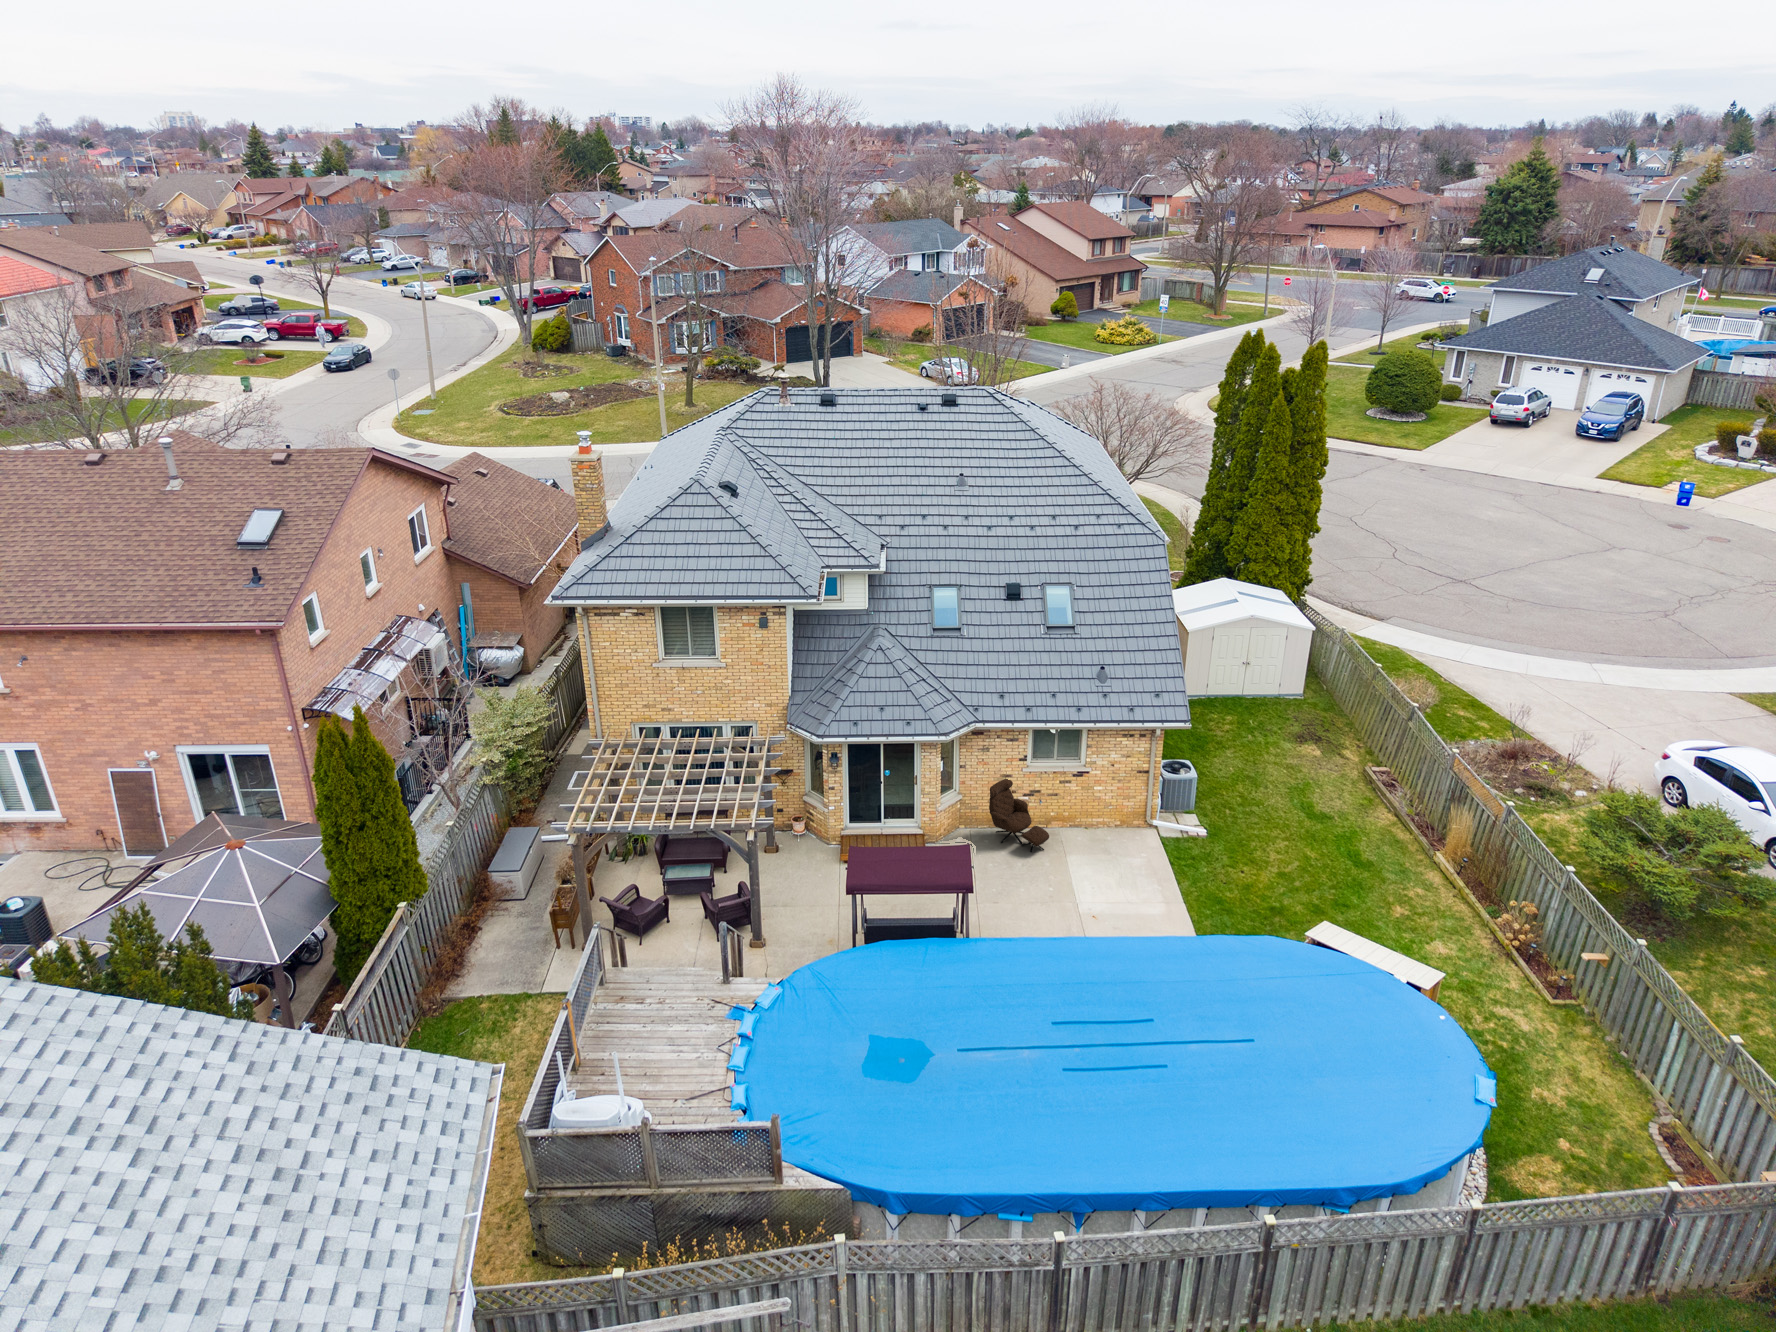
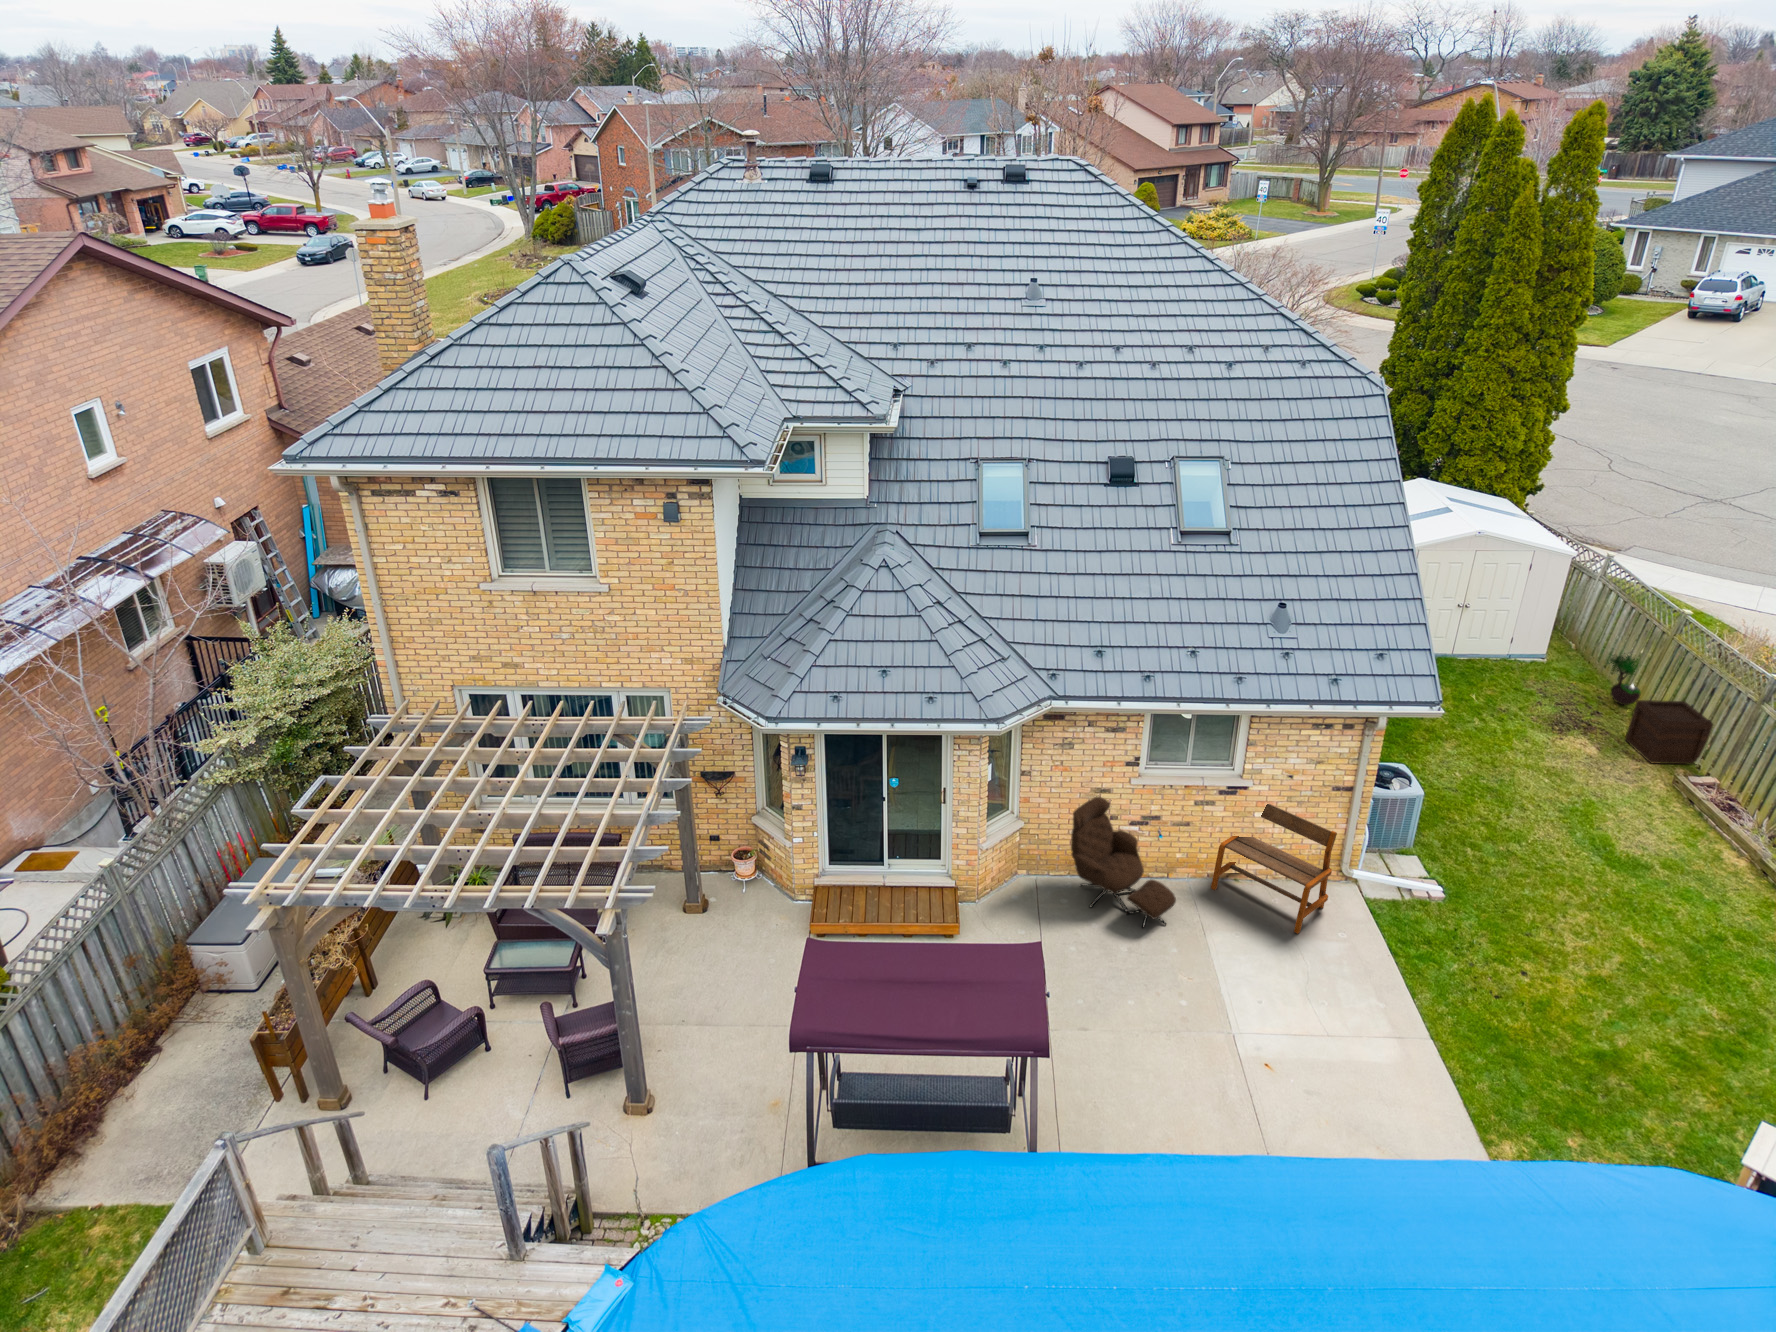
potted tree: none [1329,690,1352,725] -> present [1608,653,1641,705]
wooden crate: none [1335,721,1380,759] -> present [1625,700,1713,764]
bench: none [1071,778,1137,853] -> present [1211,804,1337,934]

